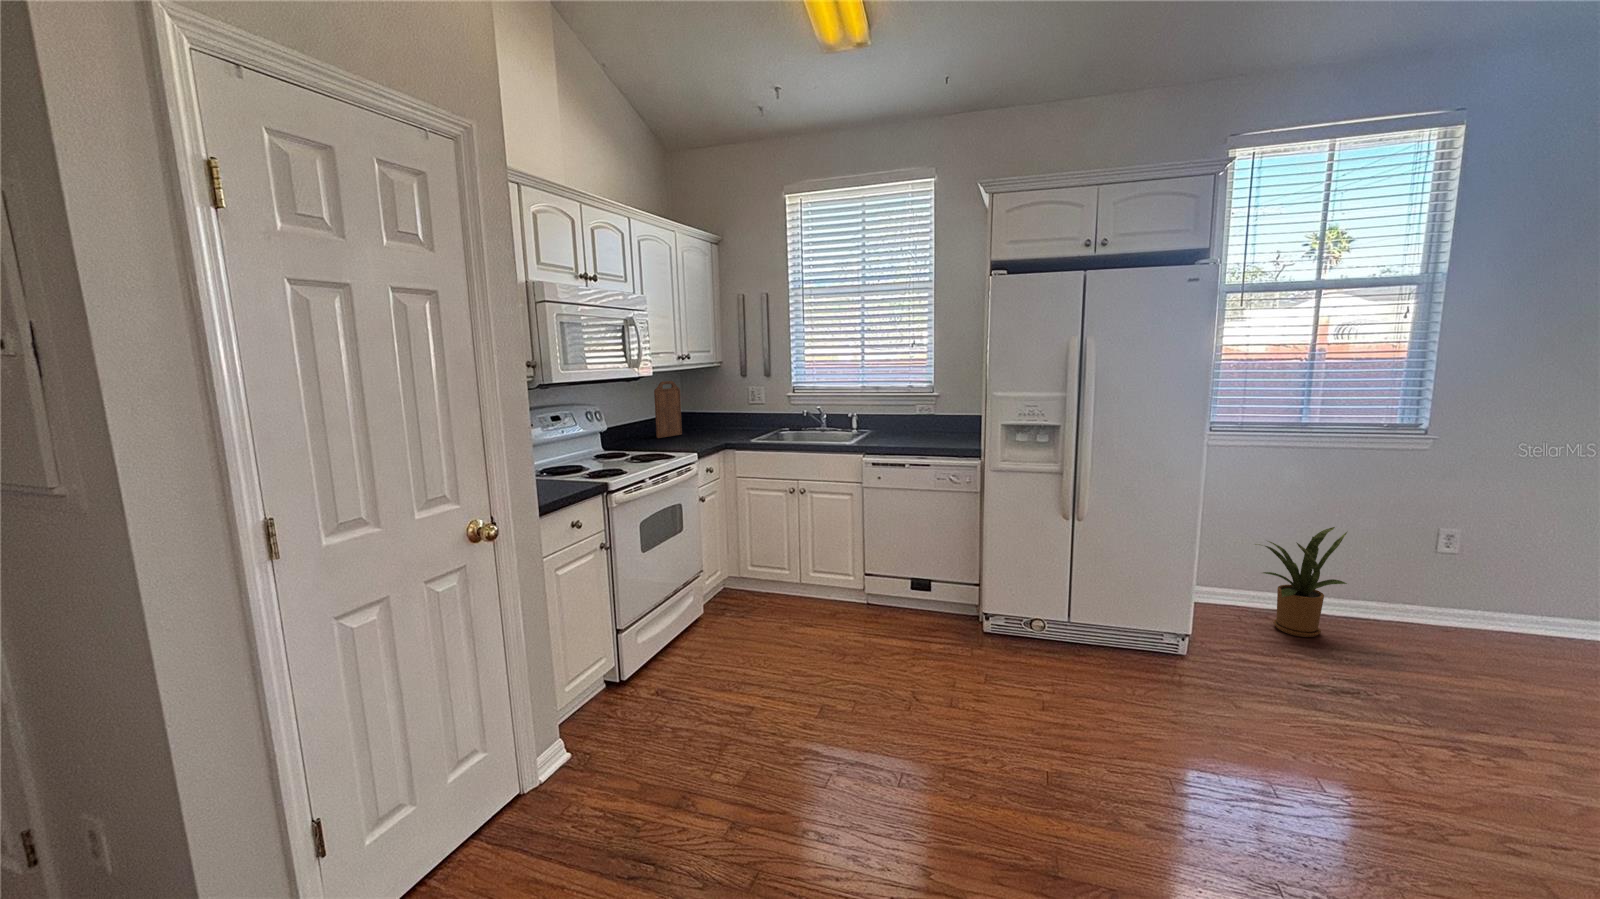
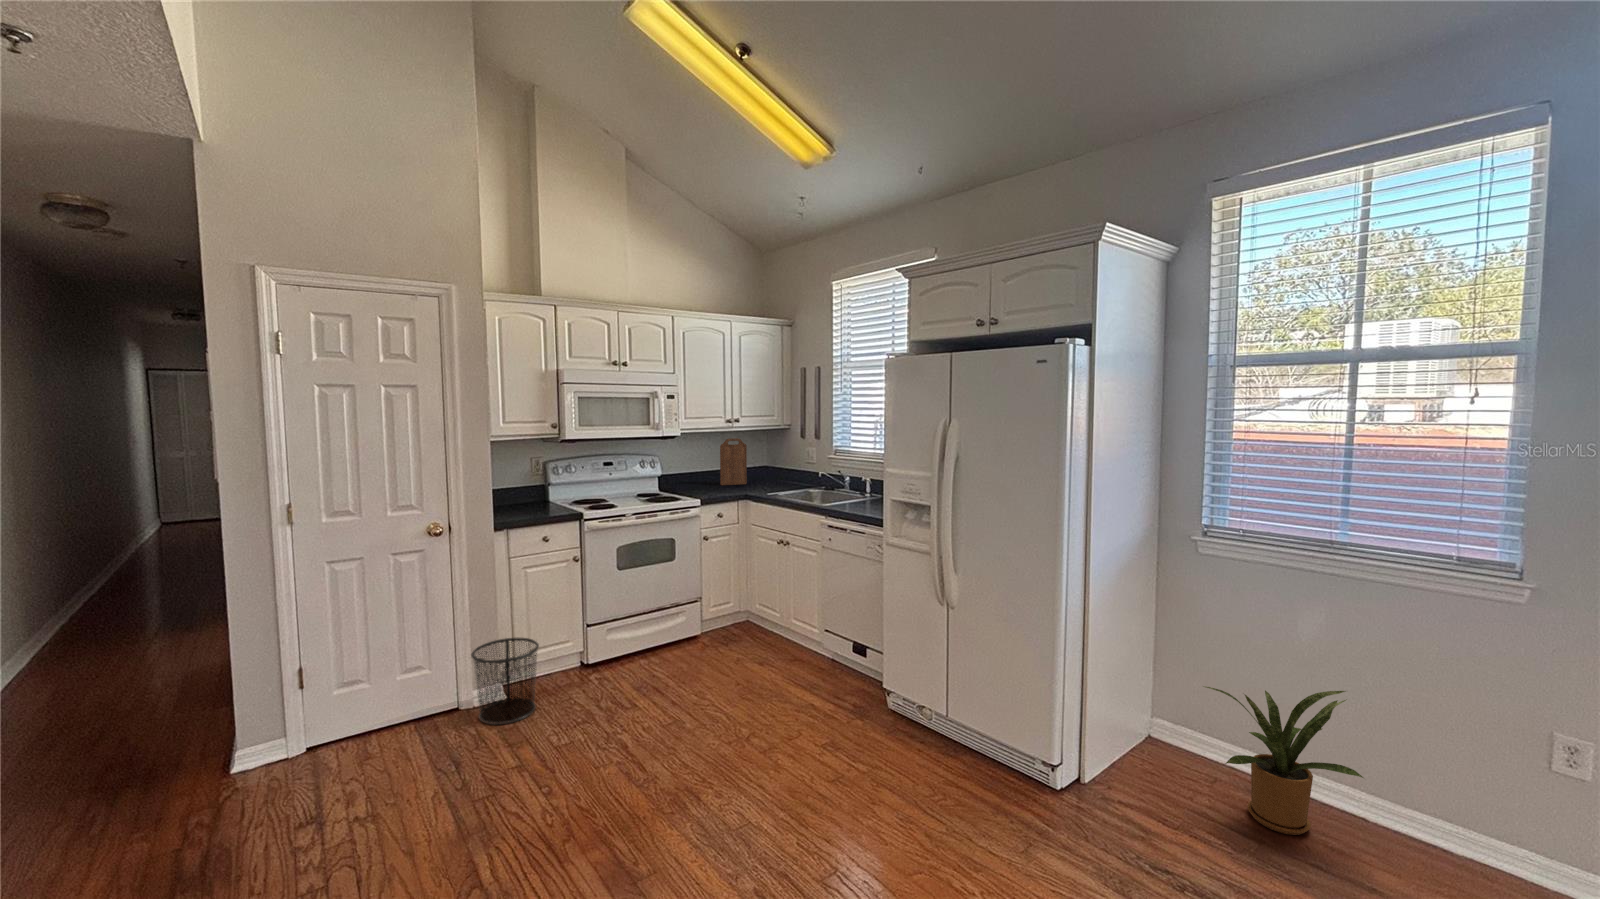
trash can: none [549,662,643,793] -> present [471,638,539,725]

